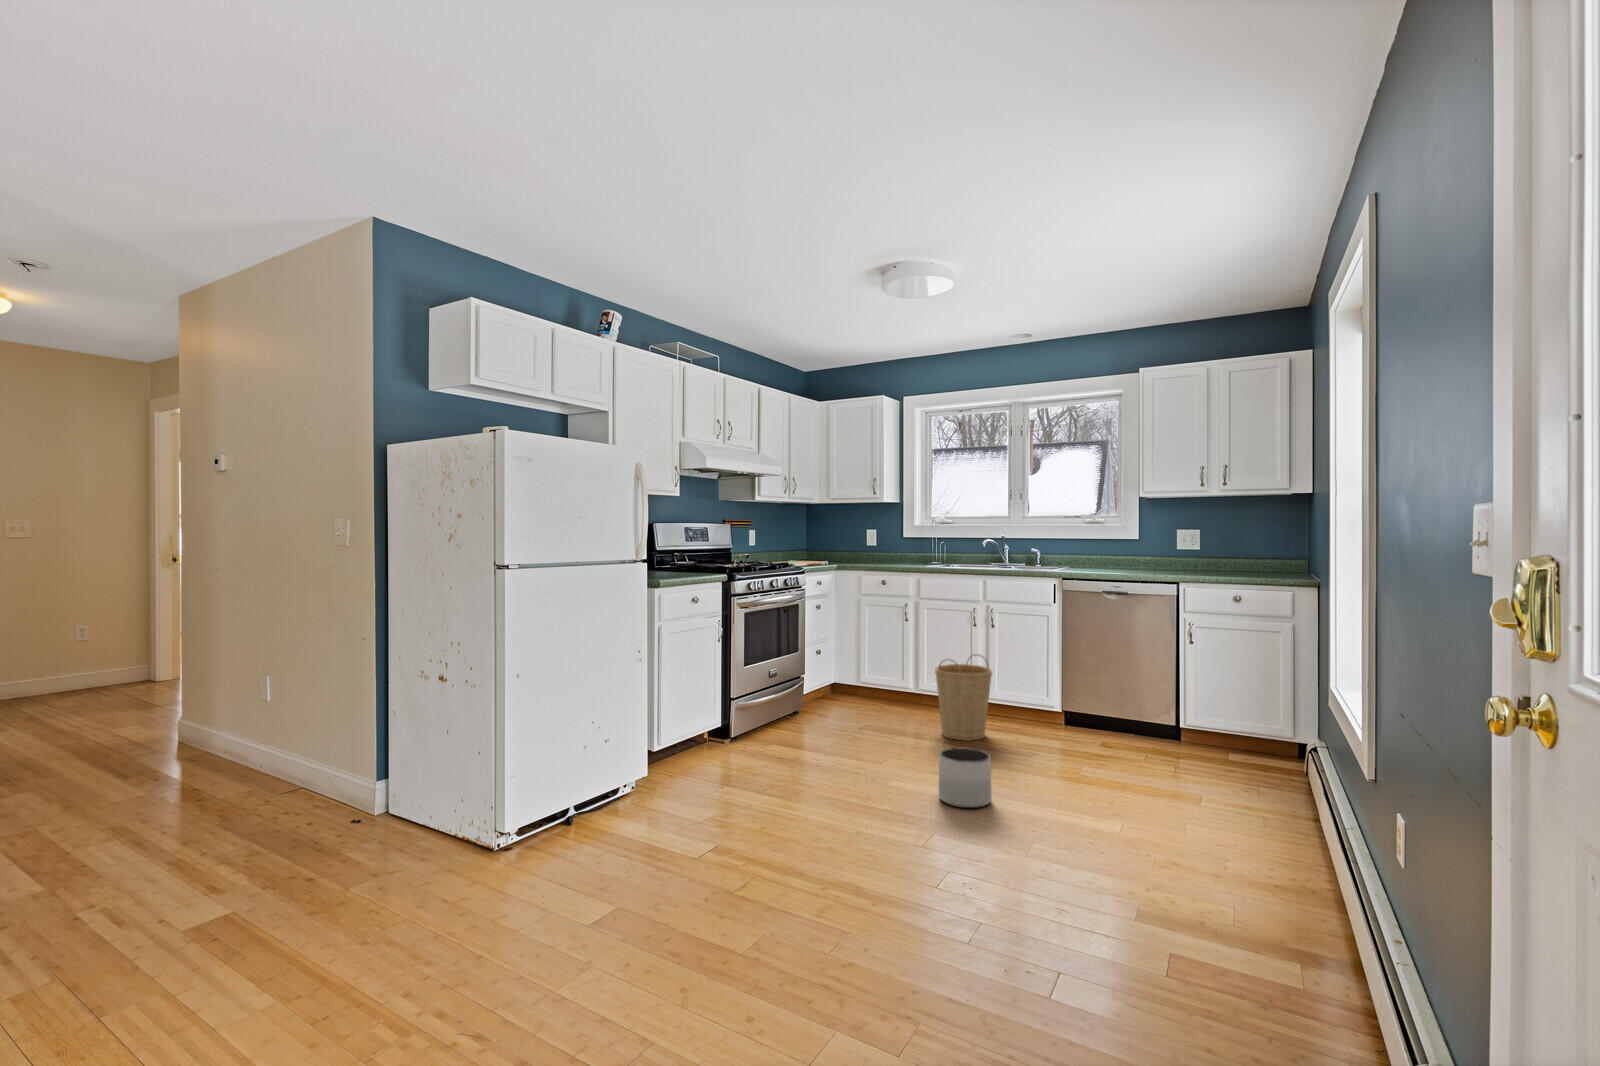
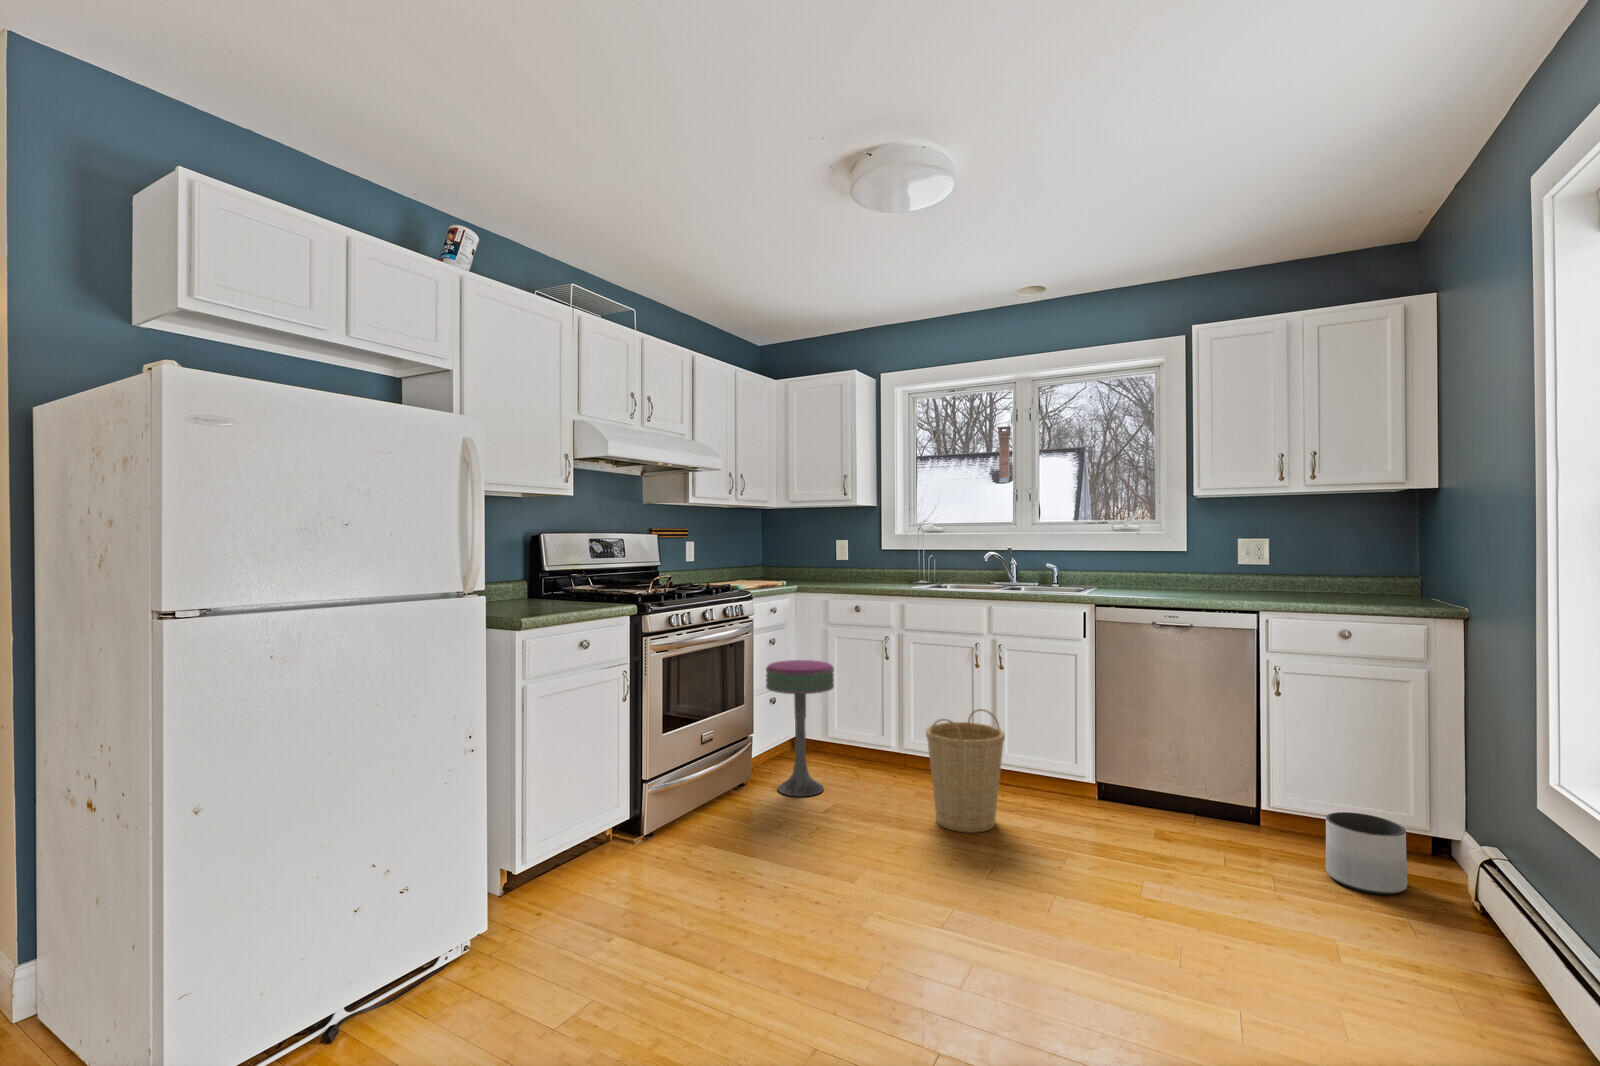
bar stool: none [816,620,867,720] -> present [766,660,834,796]
planter: present [939,748,992,808] -> present [1326,812,1407,894]

